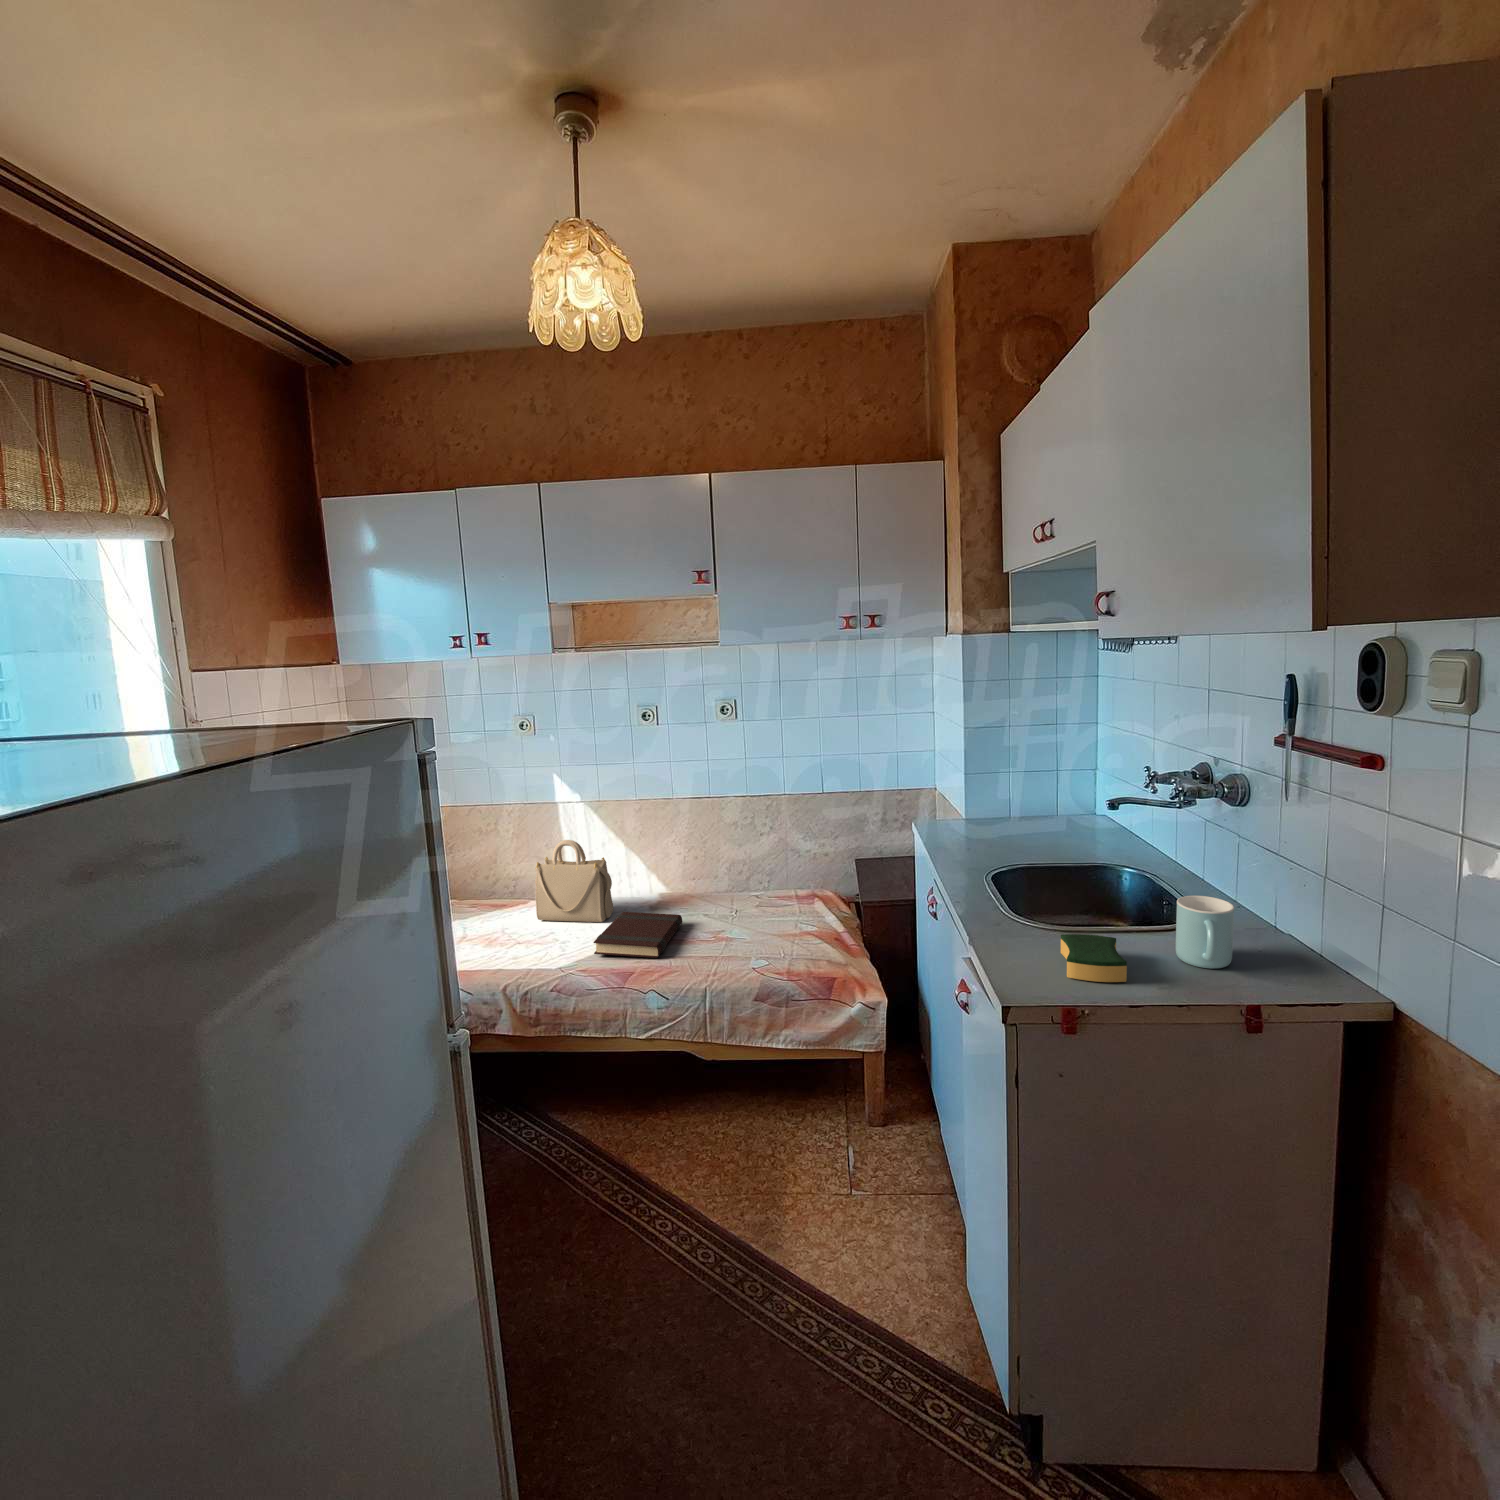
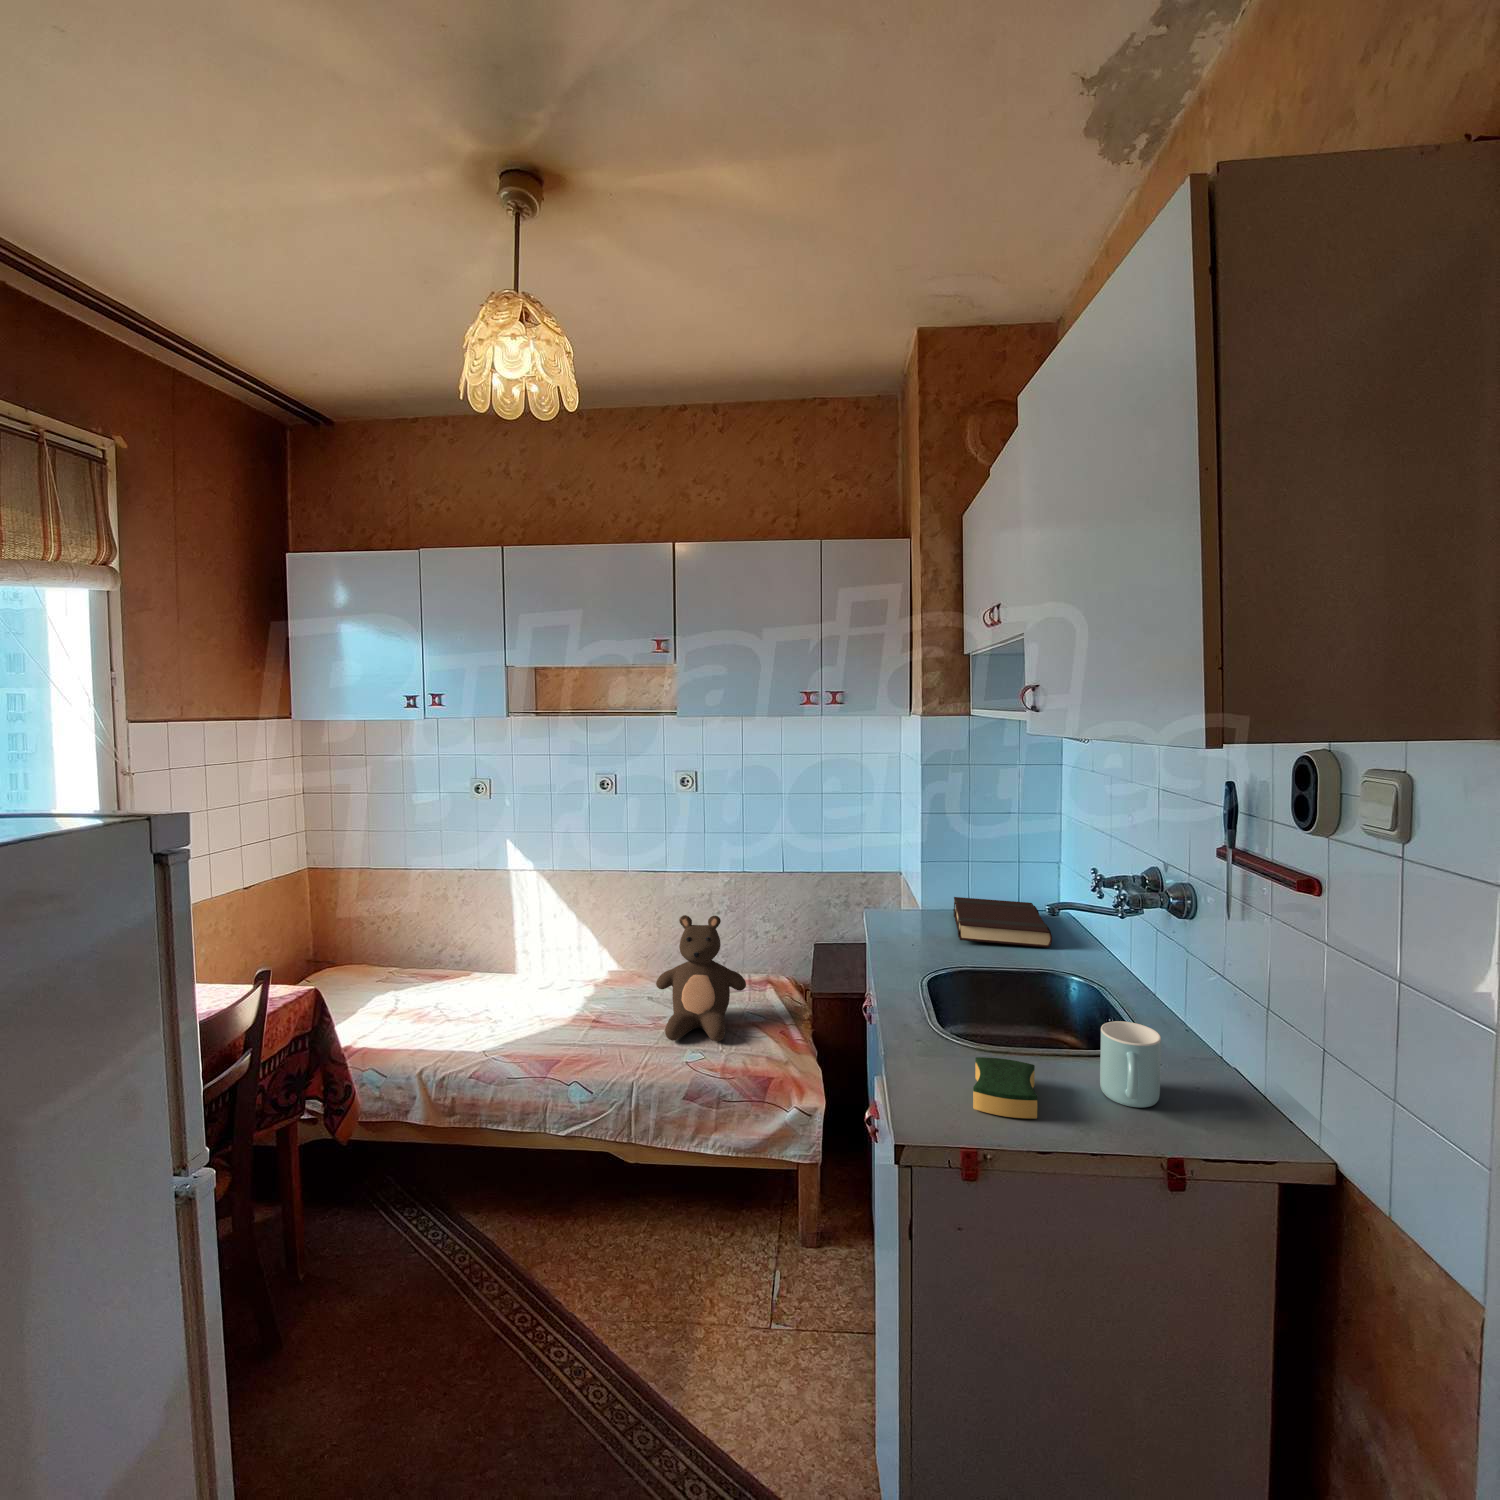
teddy bear: none [714,834,799,951] -> present [656,915,746,1042]
handbag: present [535,840,613,922] -> none [474,910,556,999]
book: present [593,912,682,958] -> present [953,897,1052,948]

